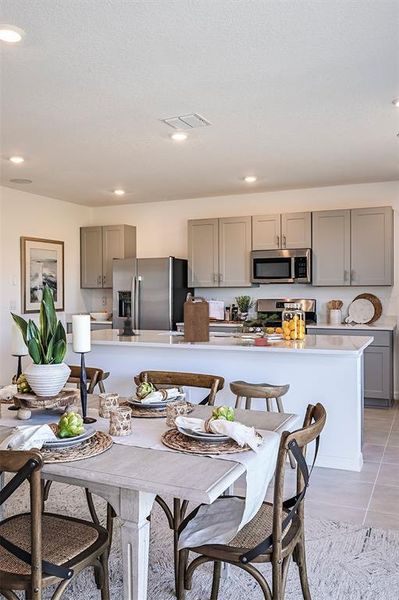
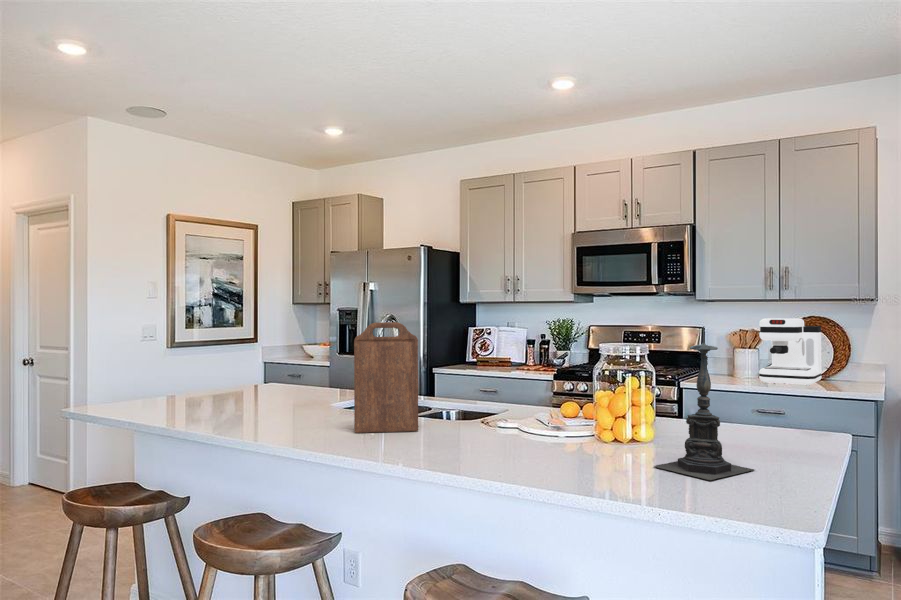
coffee maker: none [342,295,369,326] -> present [759,318,822,386]
candle holder: present [120,299,138,336] -> present [654,326,754,480]
potted plant: present [233,313,278,346] -> none [458,367,576,459]

